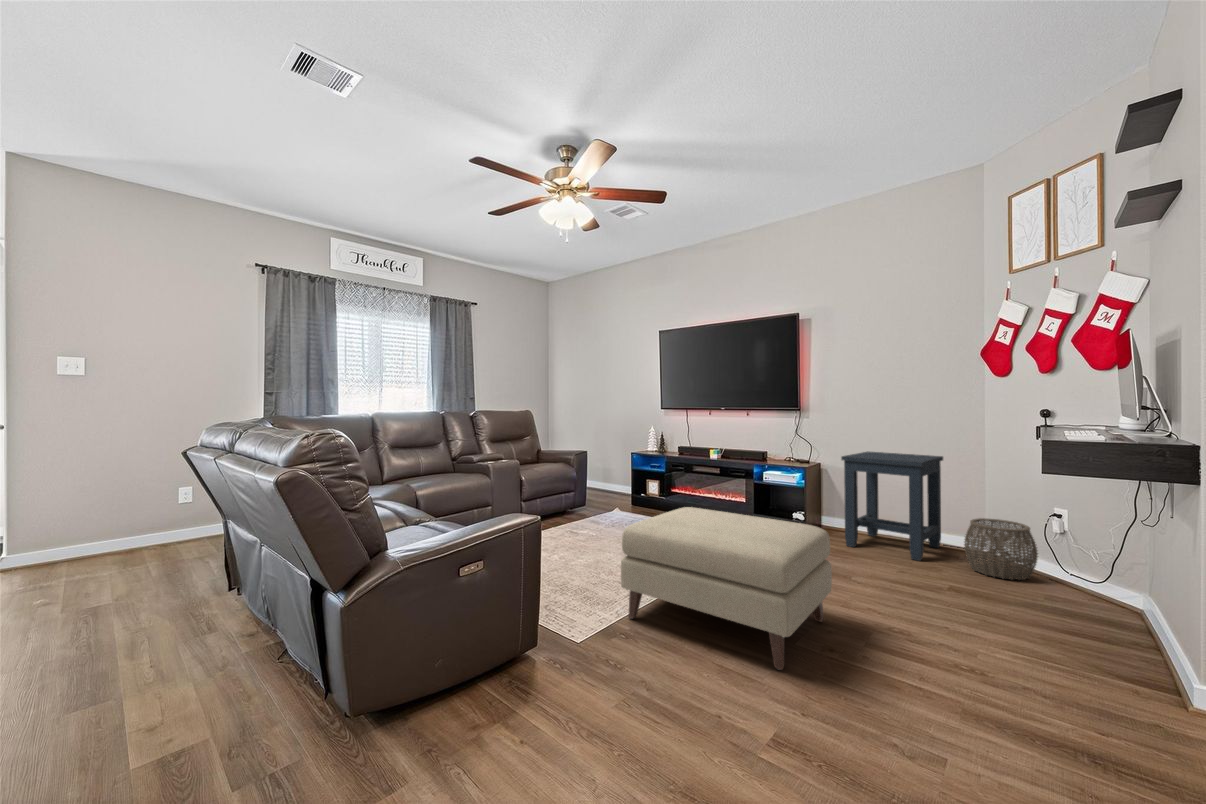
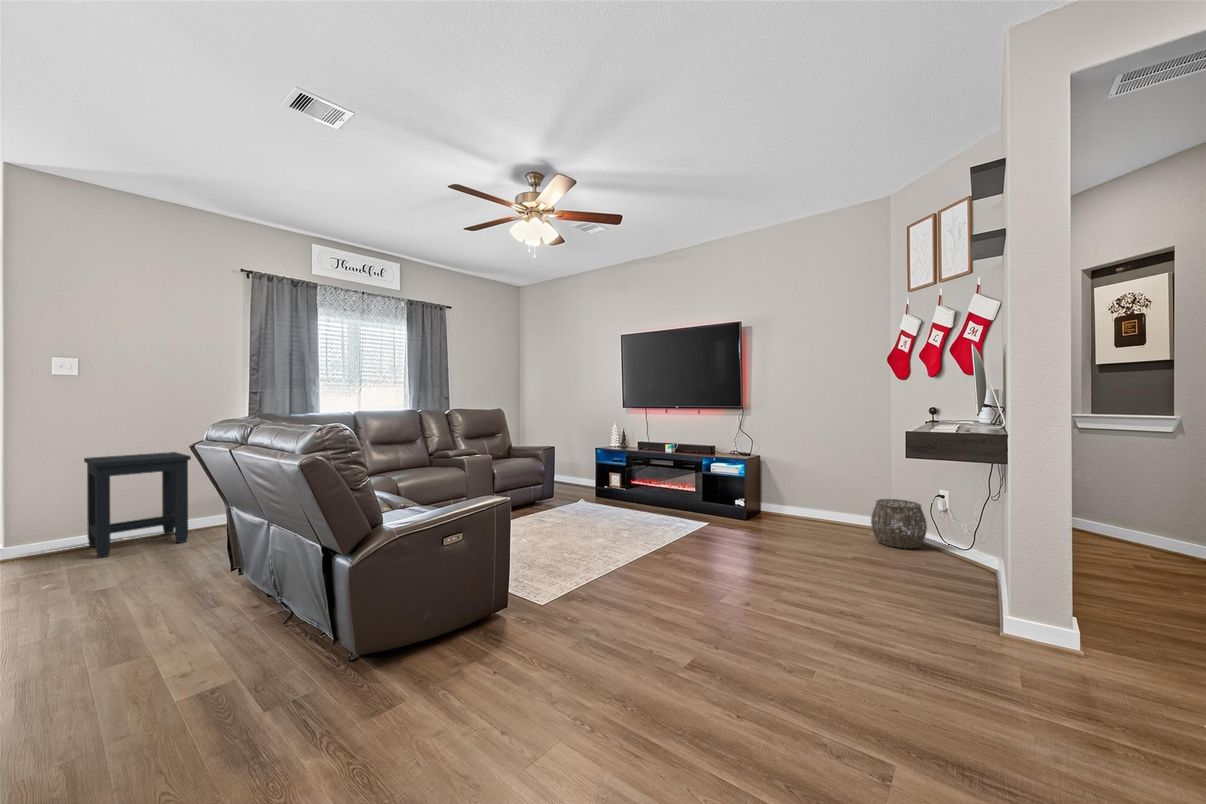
side table: present [841,451,943,561] -> present [84,452,191,558]
ottoman: present [621,507,832,670] -> none [580,491,754,617]

